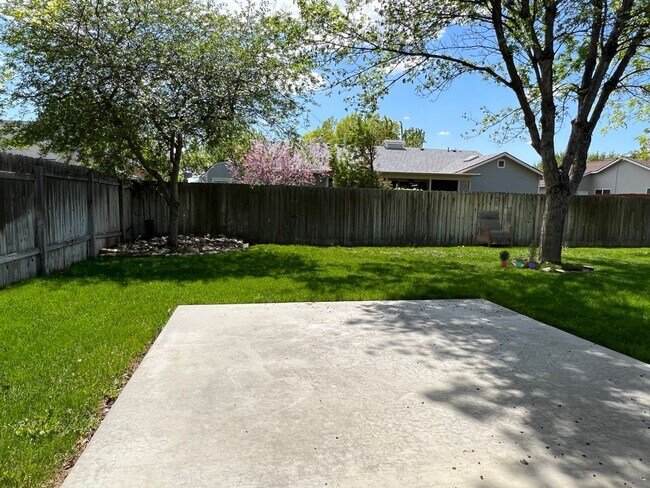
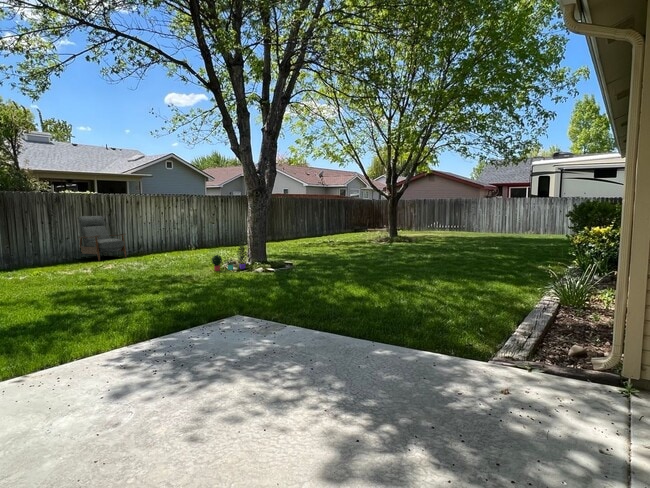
chair: present [475,210,514,248] -> present [78,216,126,261]

